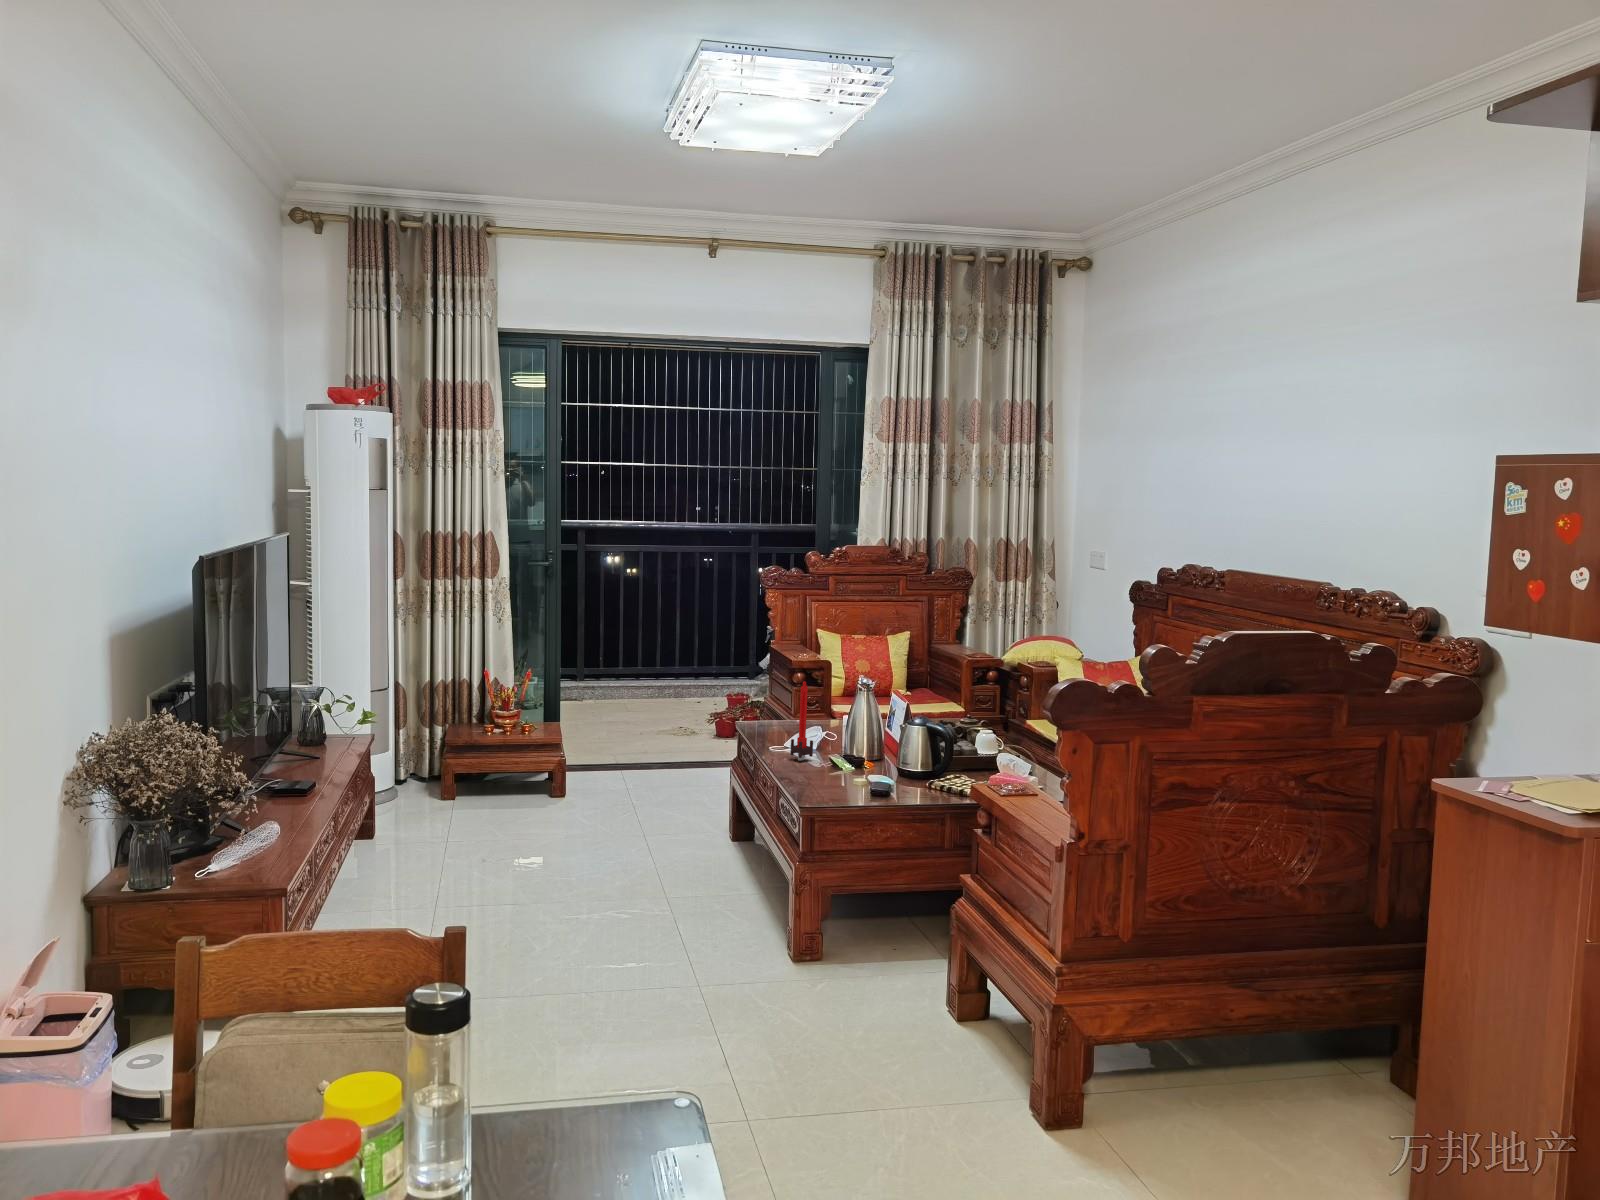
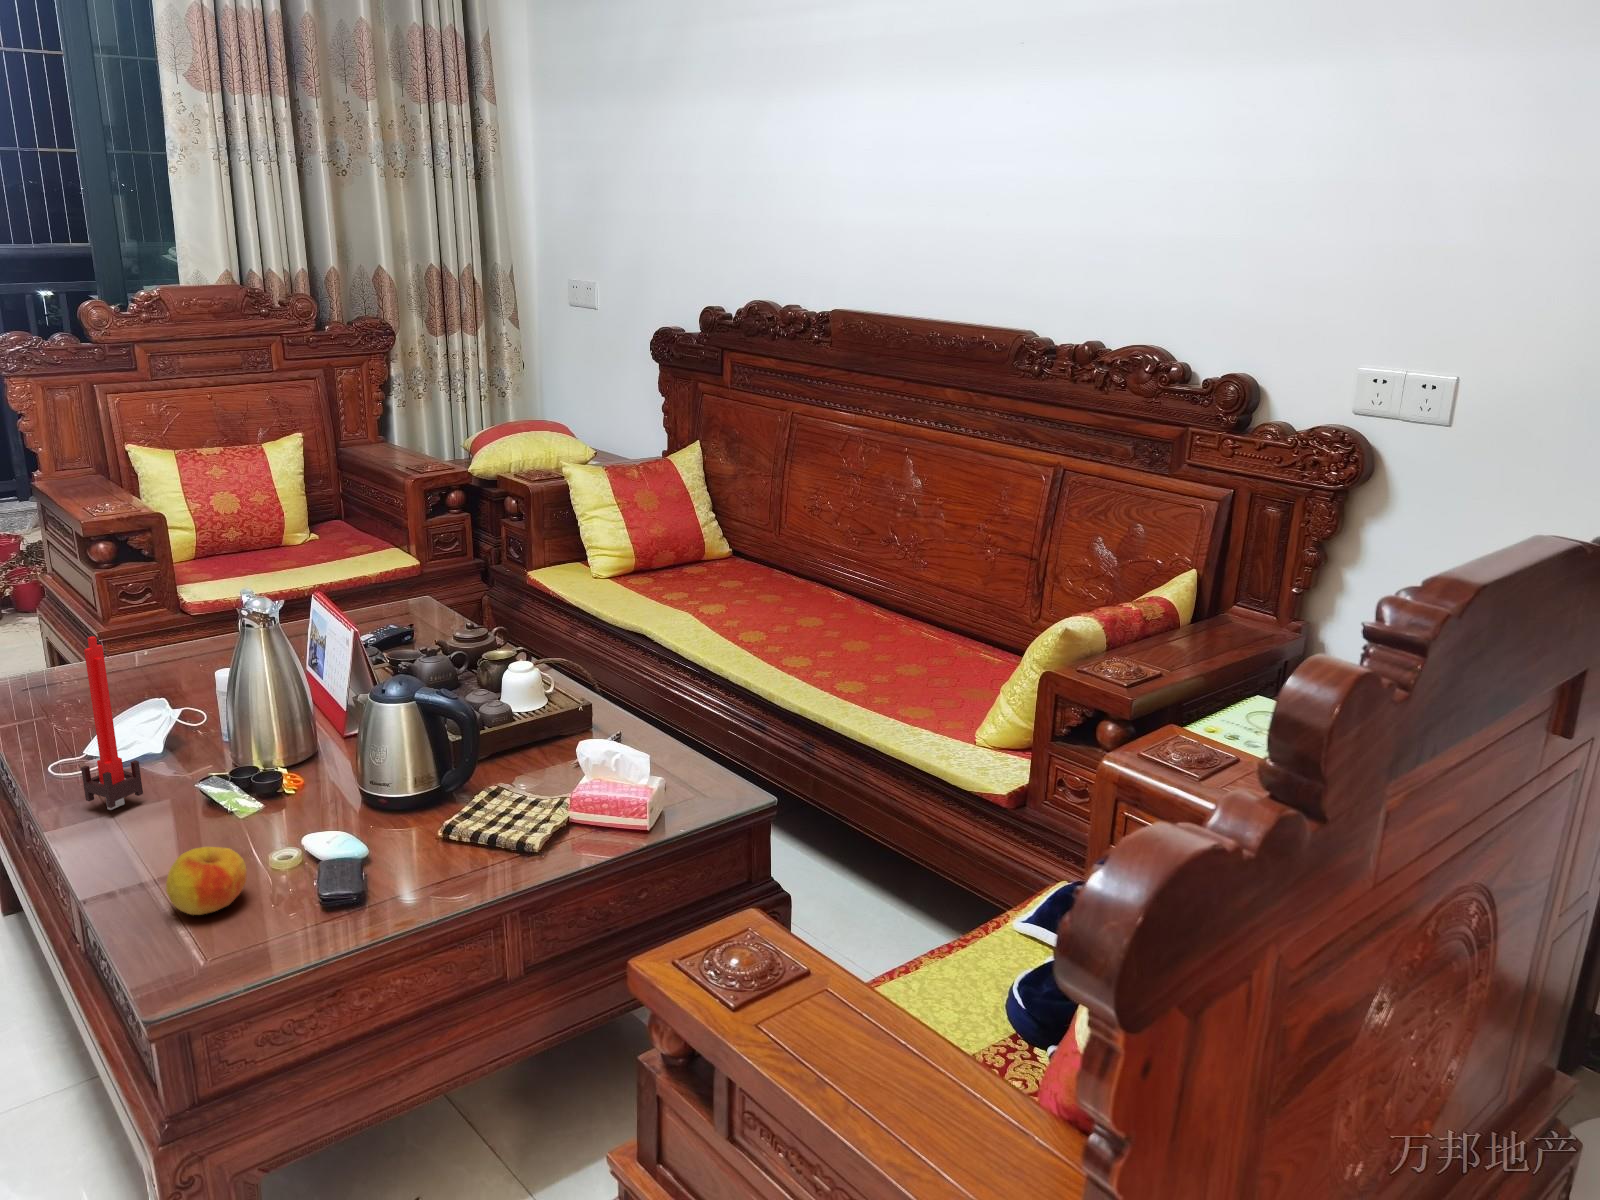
apple: none [820,762,850,788] -> present [166,847,247,915]

